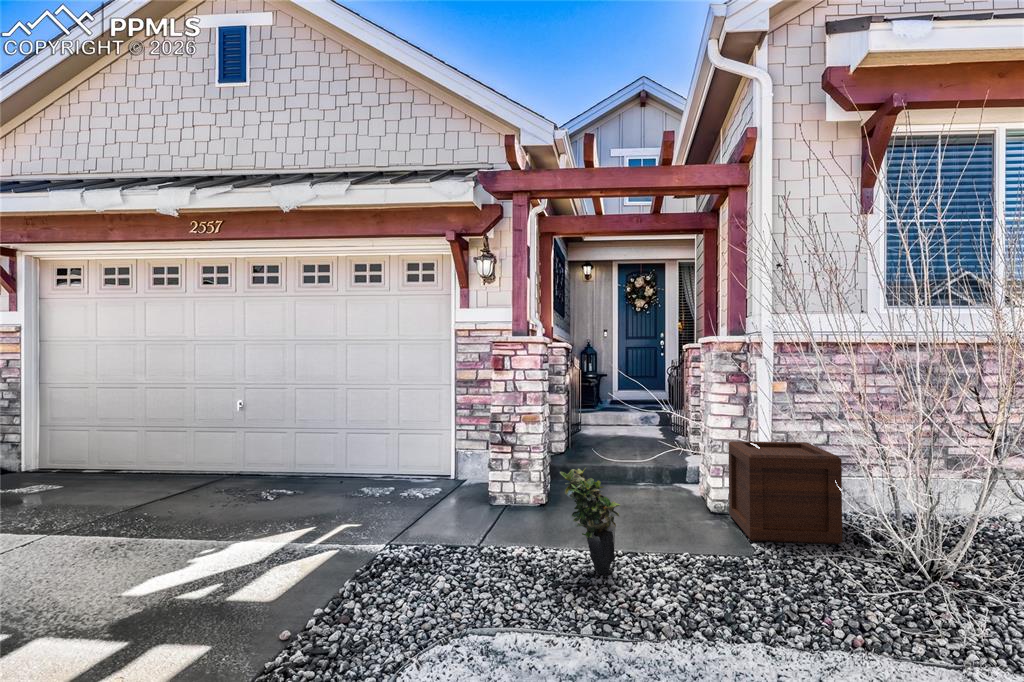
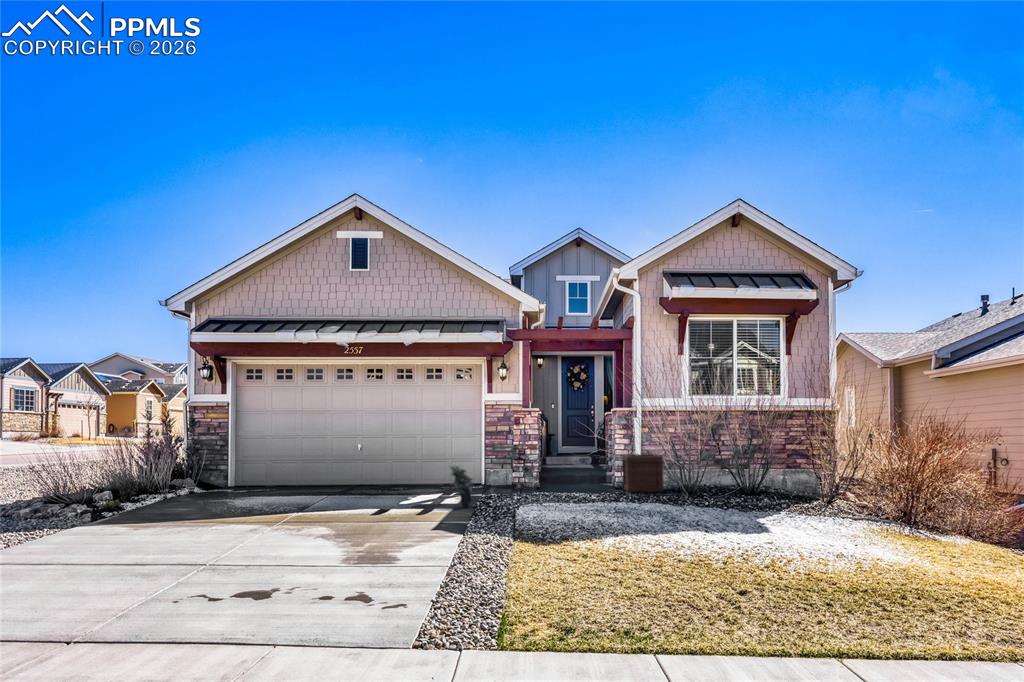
potted plant: present [560,469,620,576] -> present [450,466,473,507]

